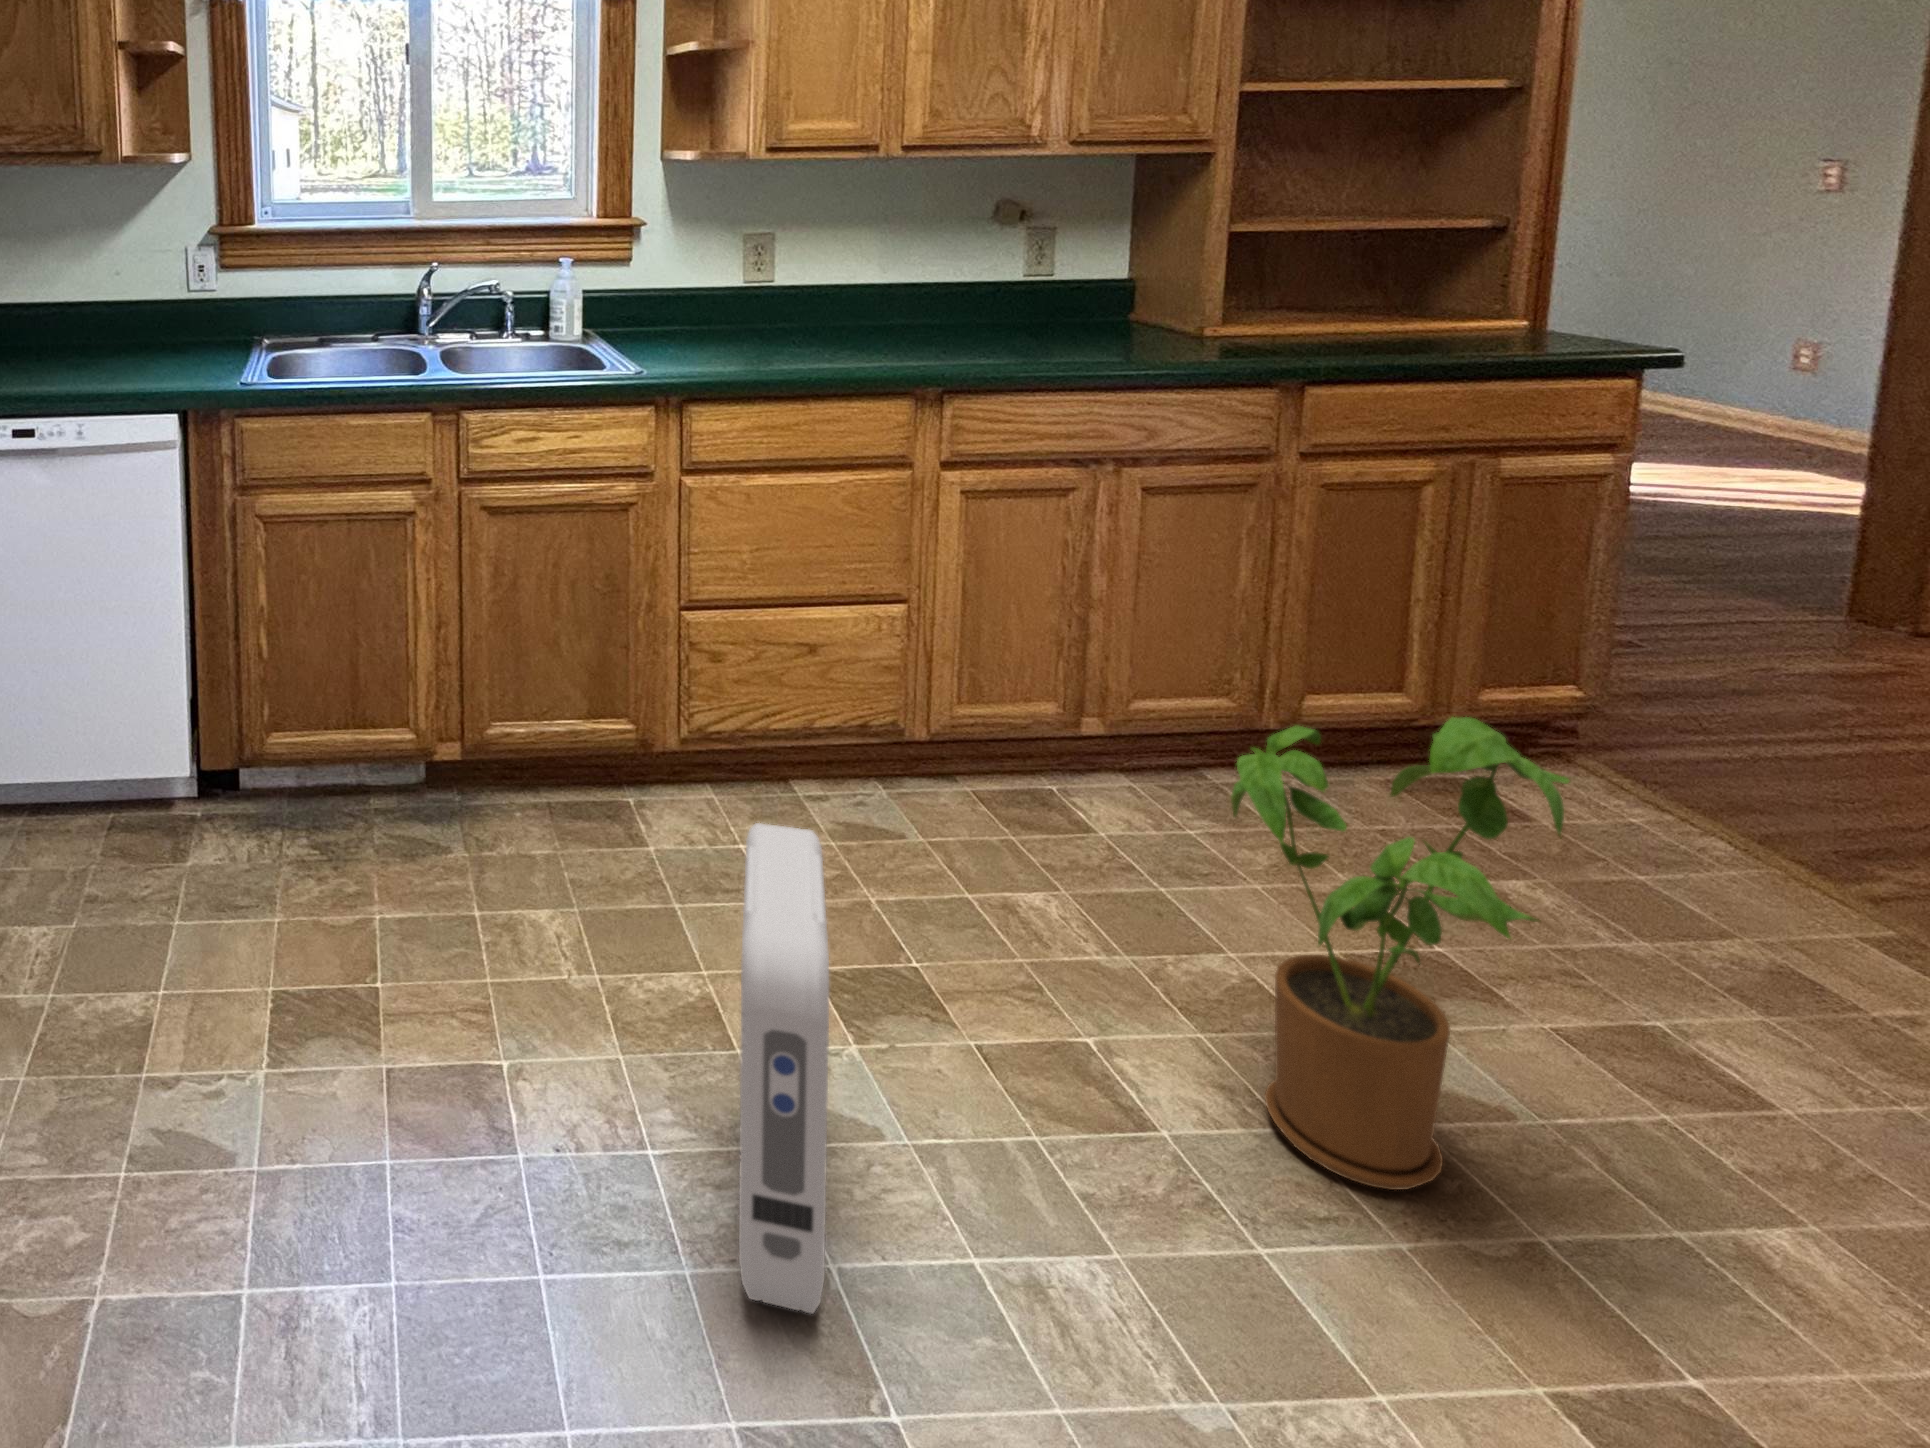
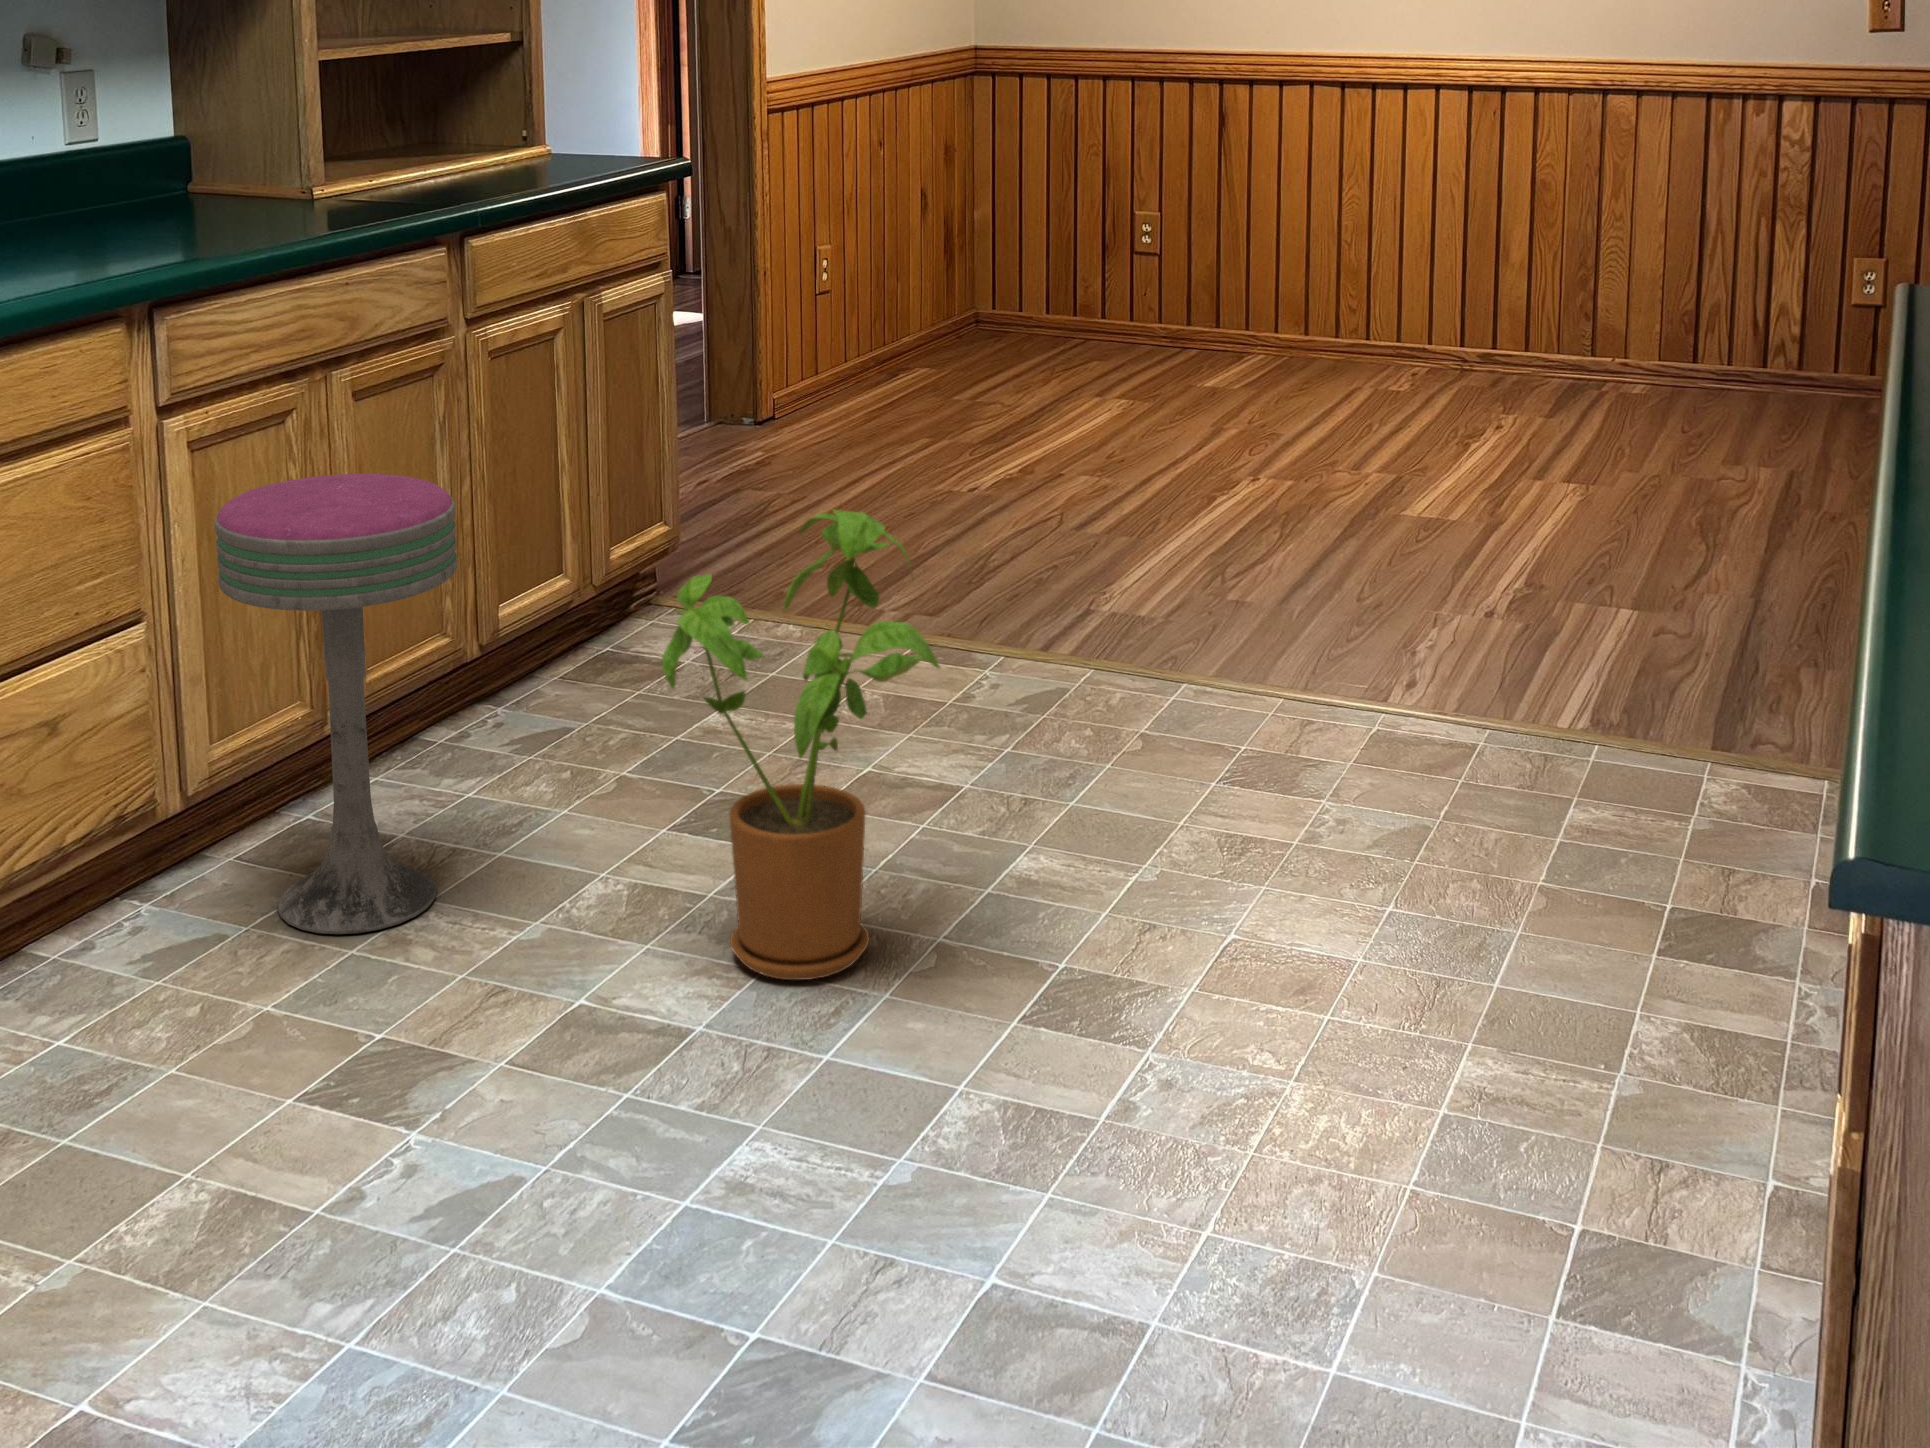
bar stool: none [928,530,1130,898] -> present [214,474,457,934]
air purifier: present [739,823,829,1314] -> none [372,837,649,1358]

